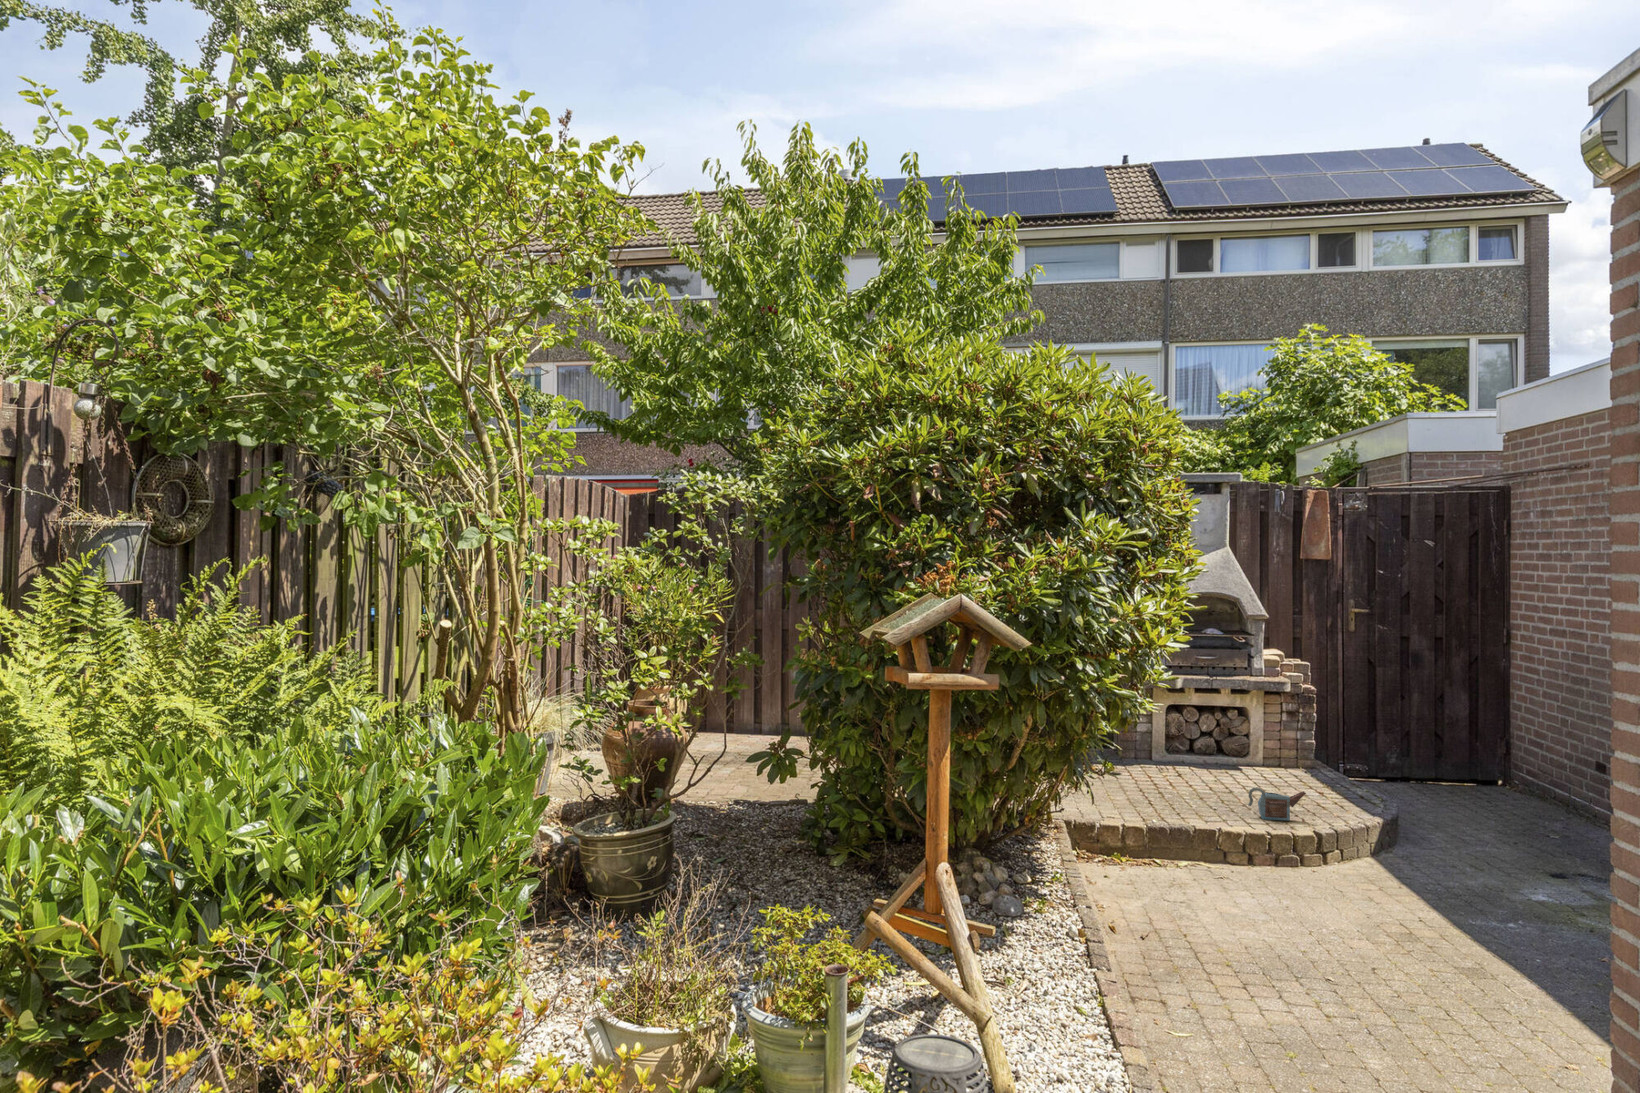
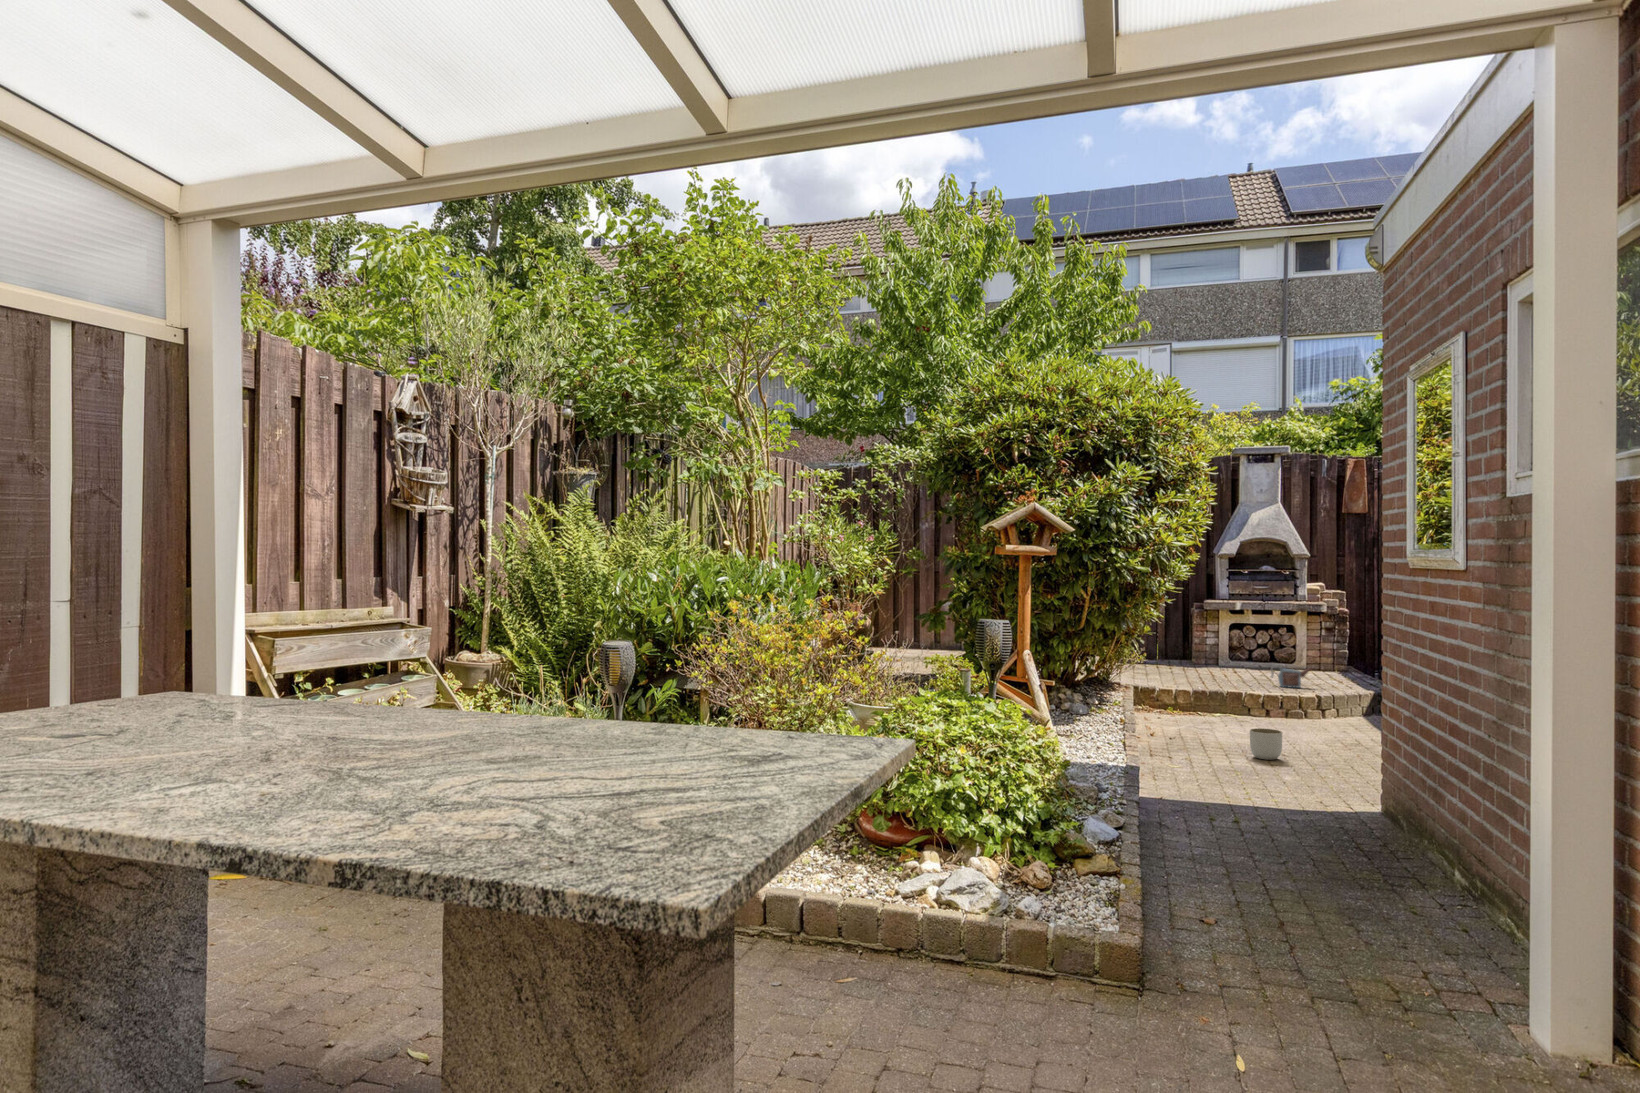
planter: none [1295,956,1350,1017] -> present [1250,728,1282,760]

